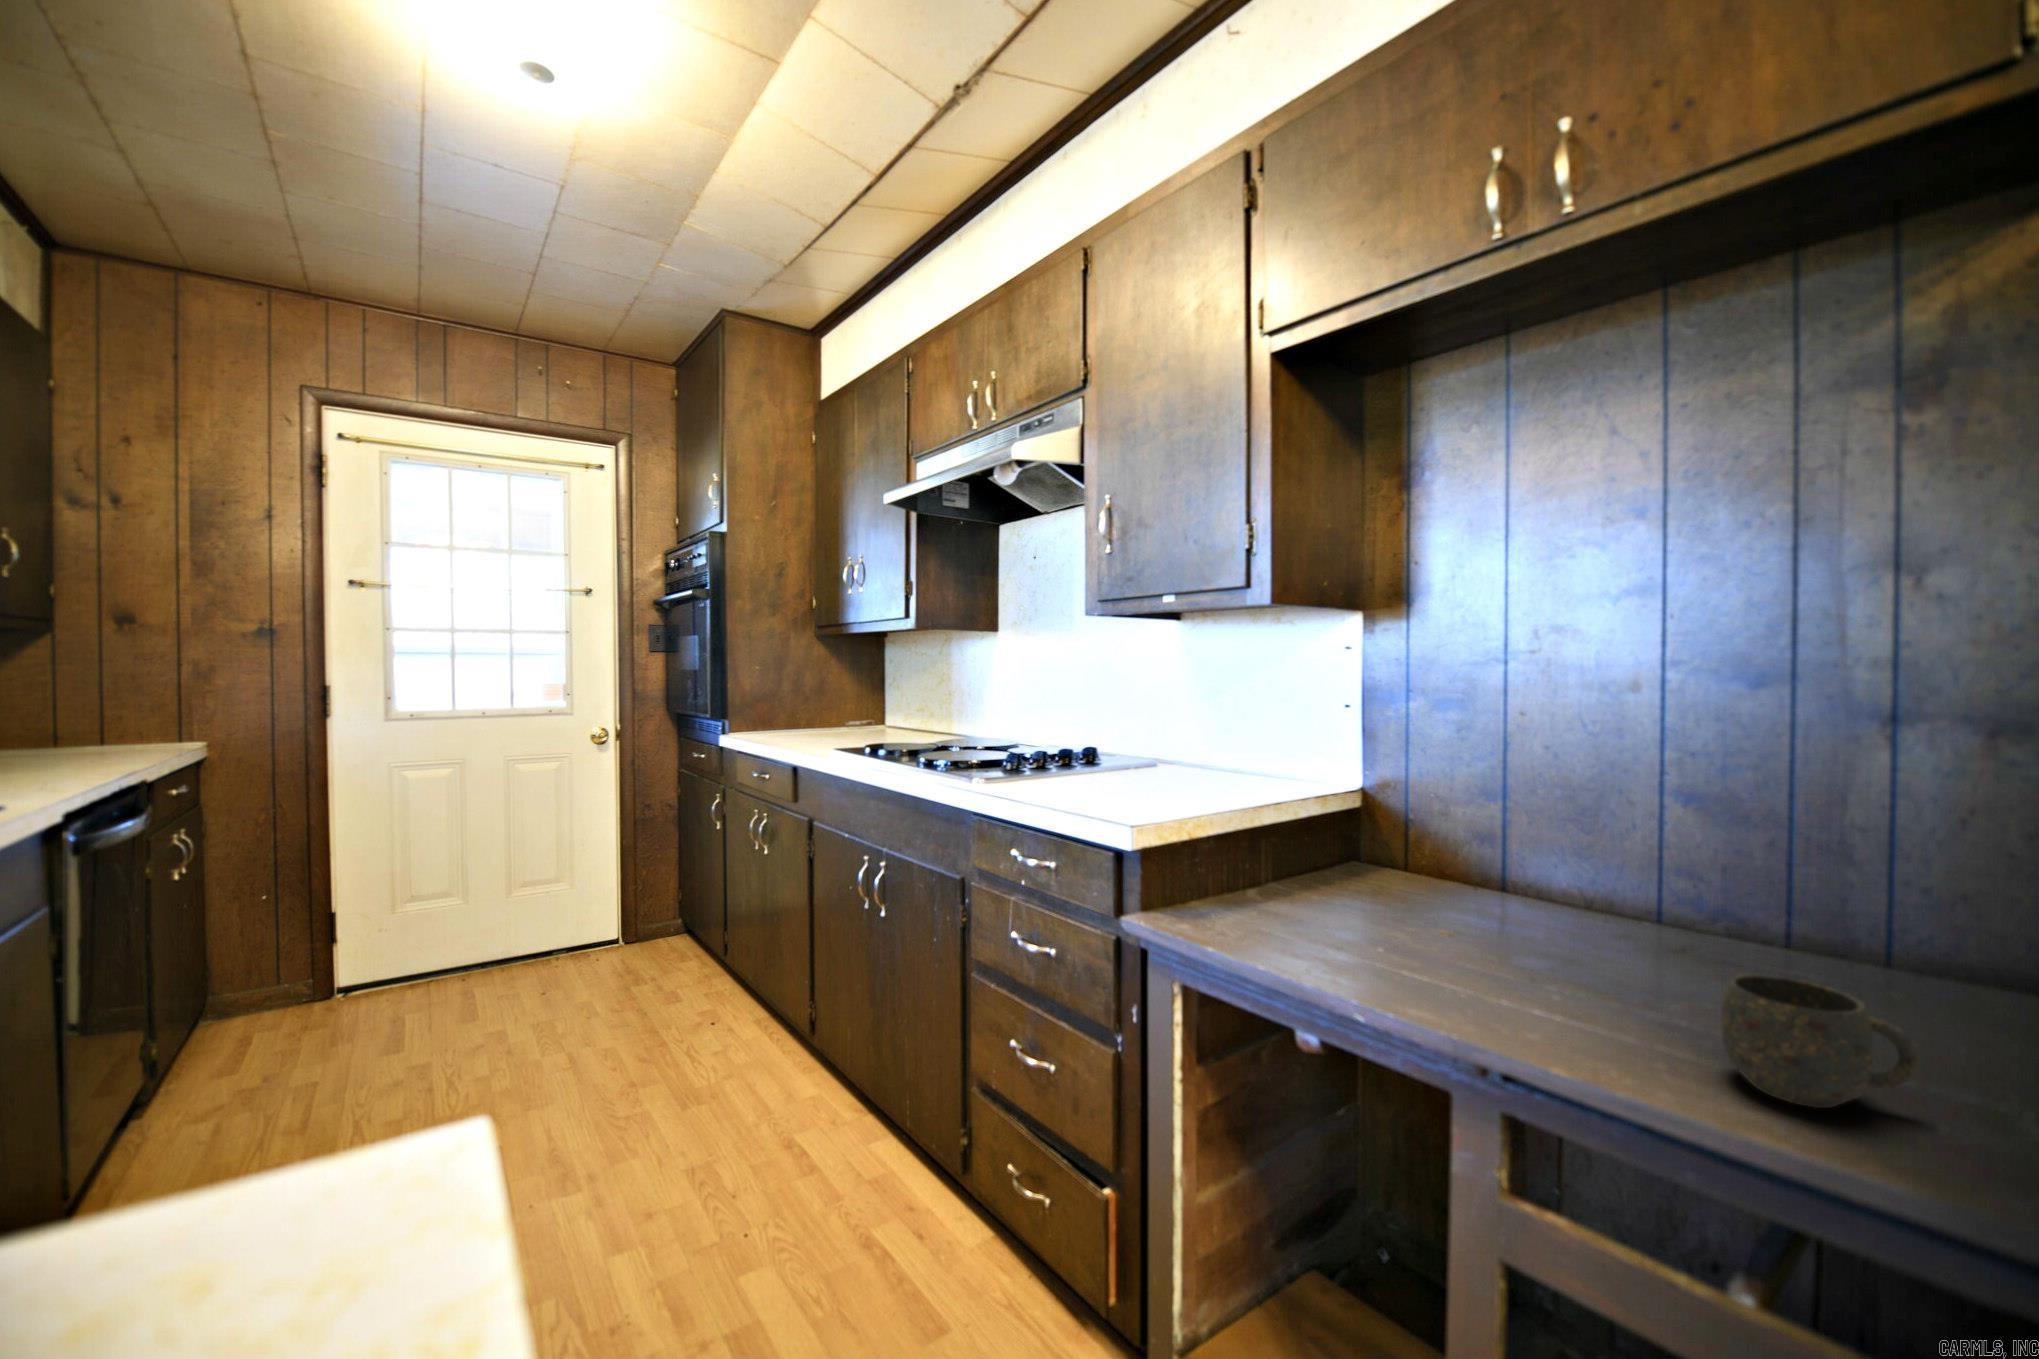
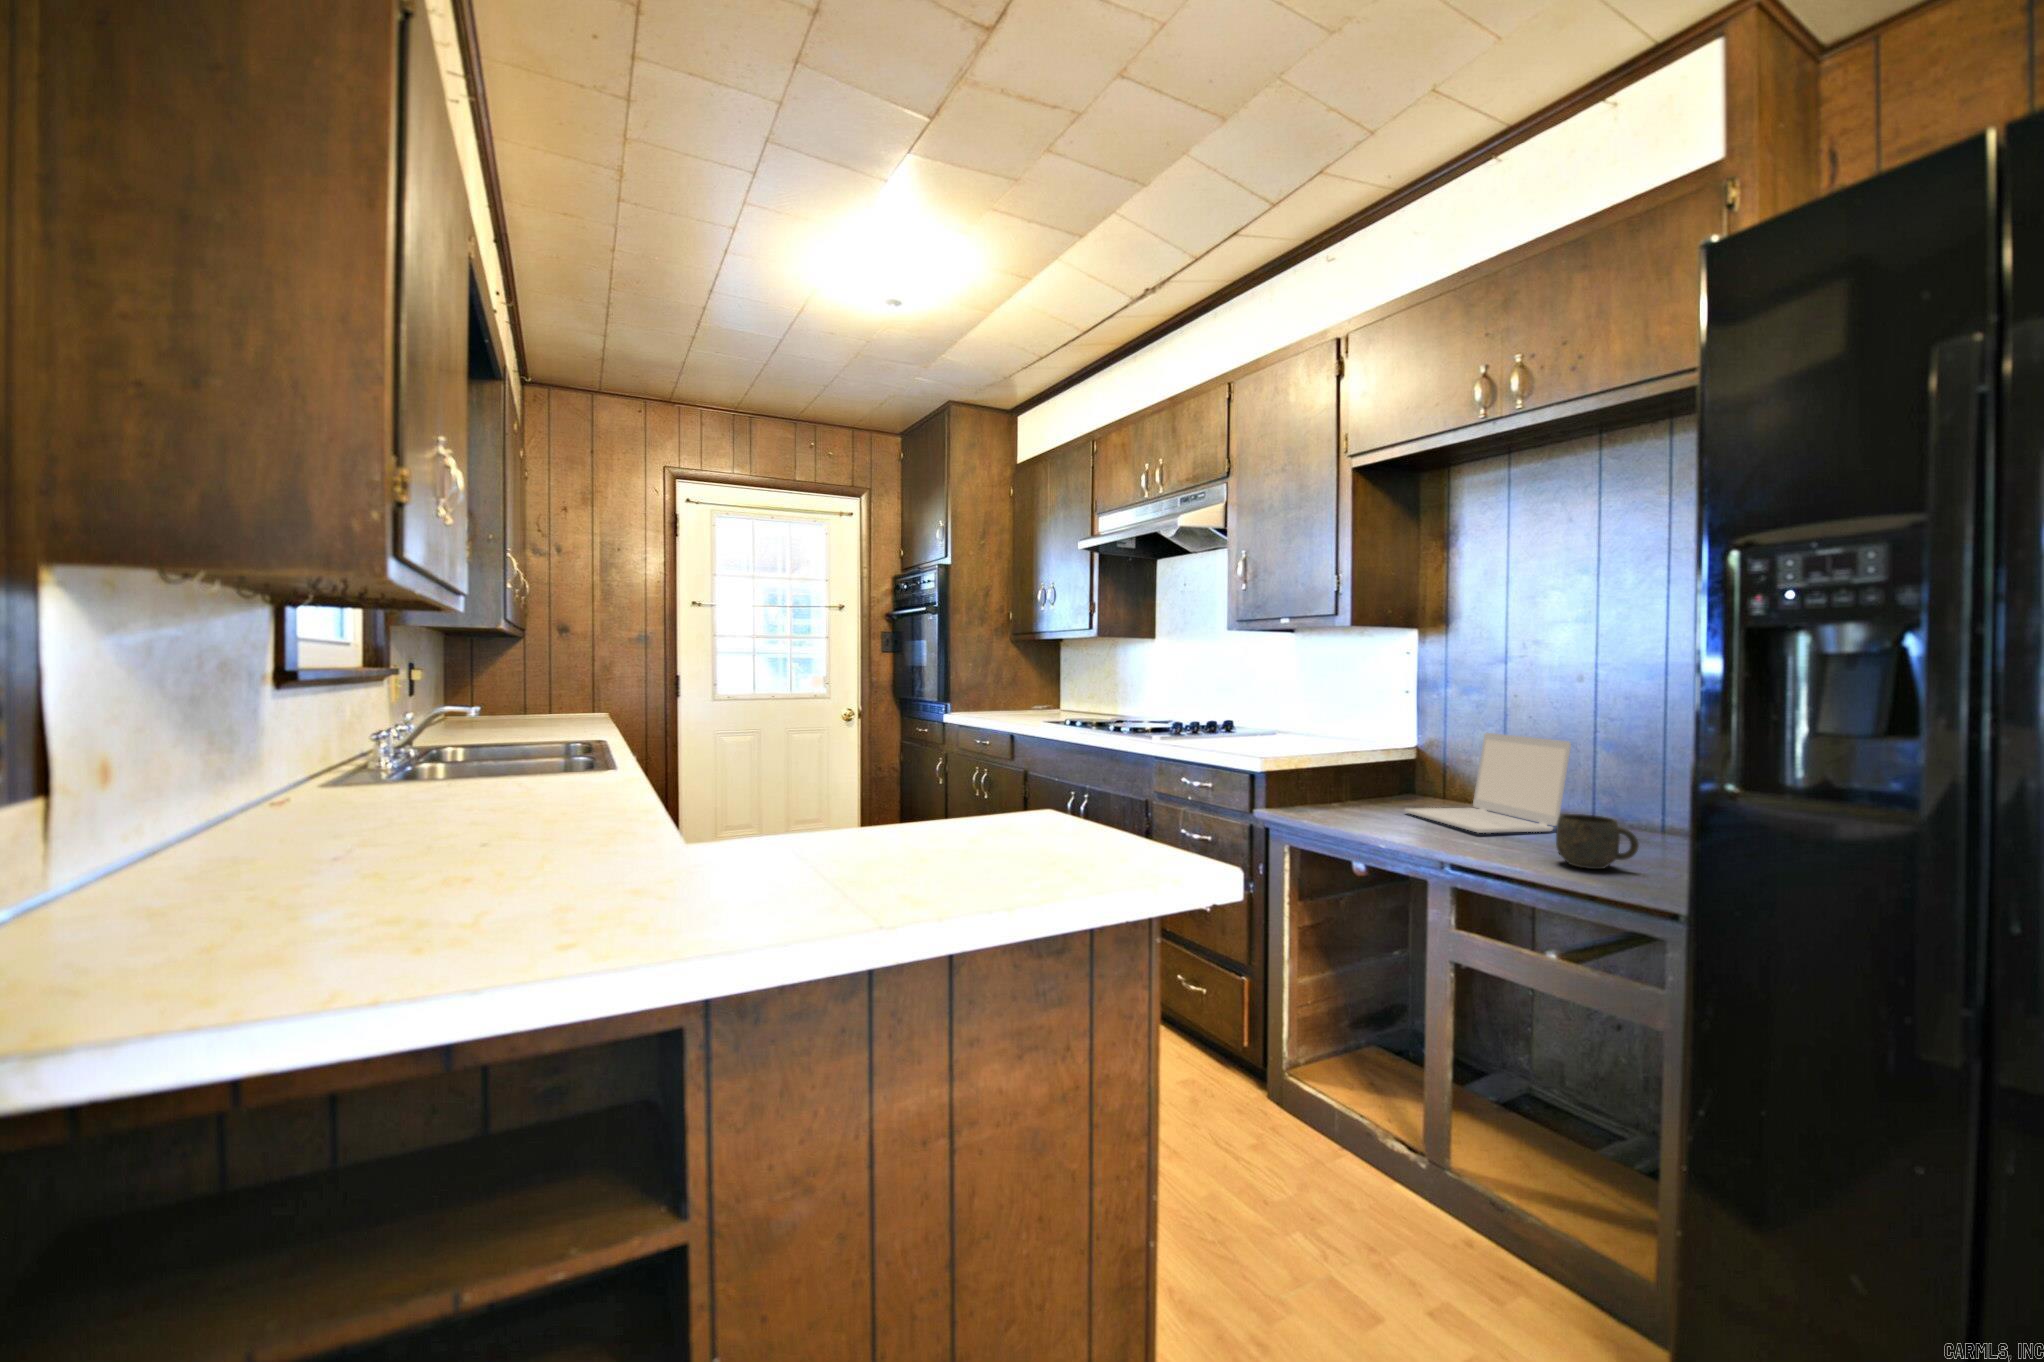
laptop: none [1364,775,1657,974] -> present [1405,733,1571,833]

